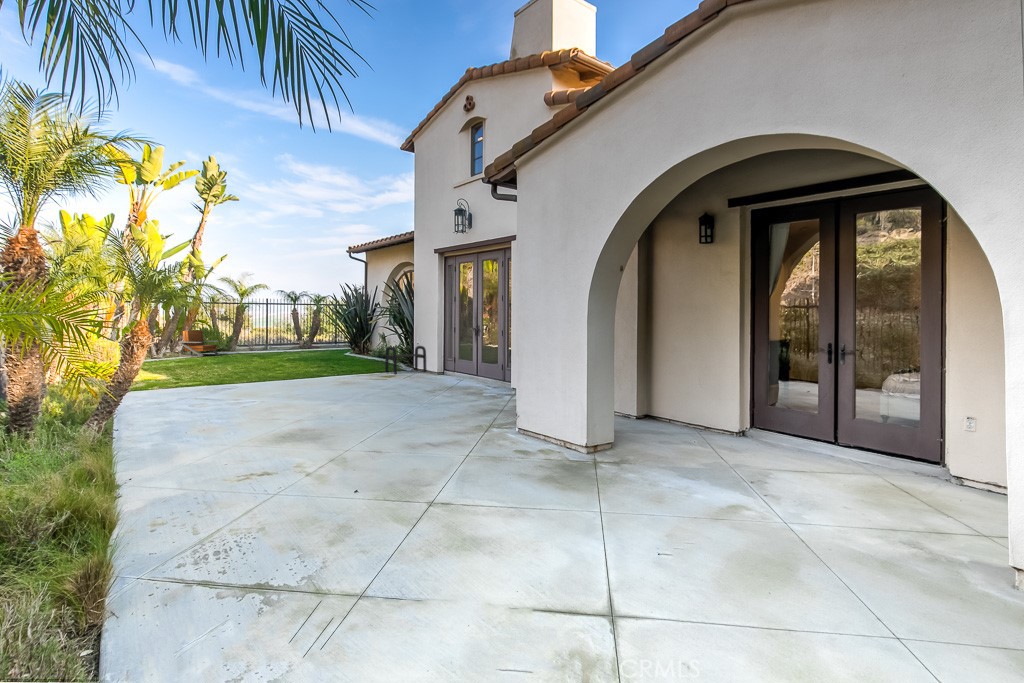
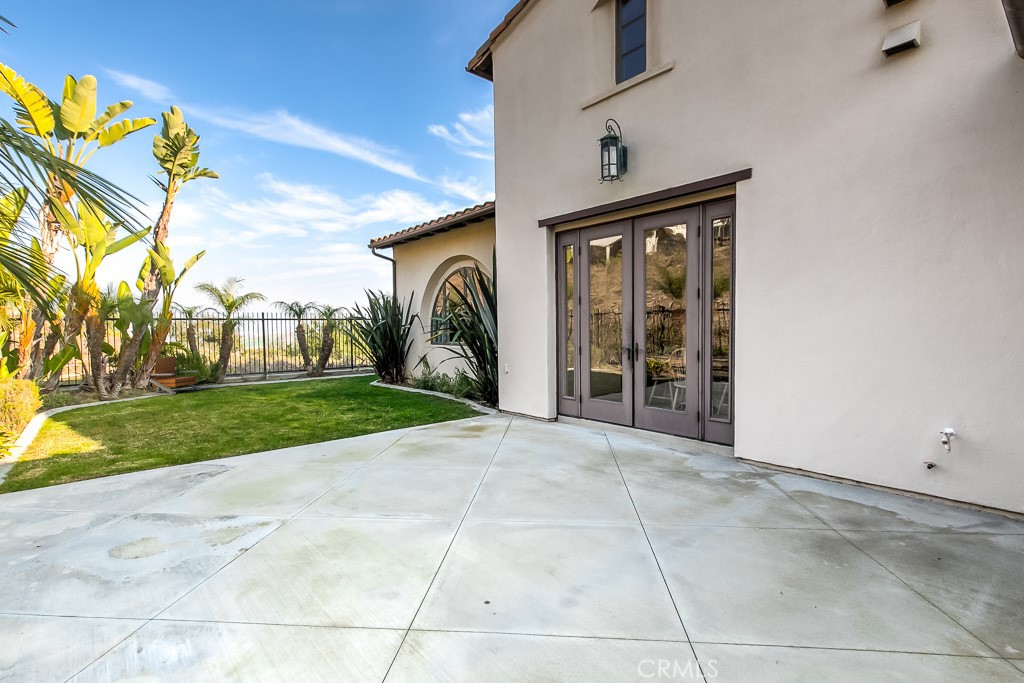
bench: present [385,346,426,374] -> none [462,375,525,423]

